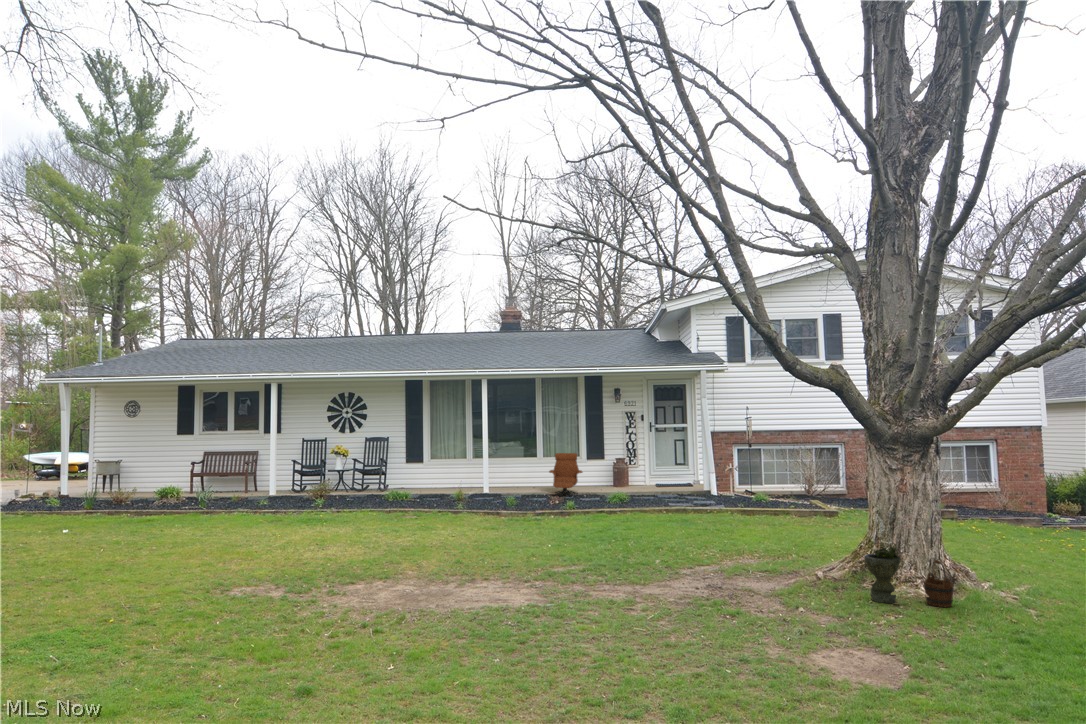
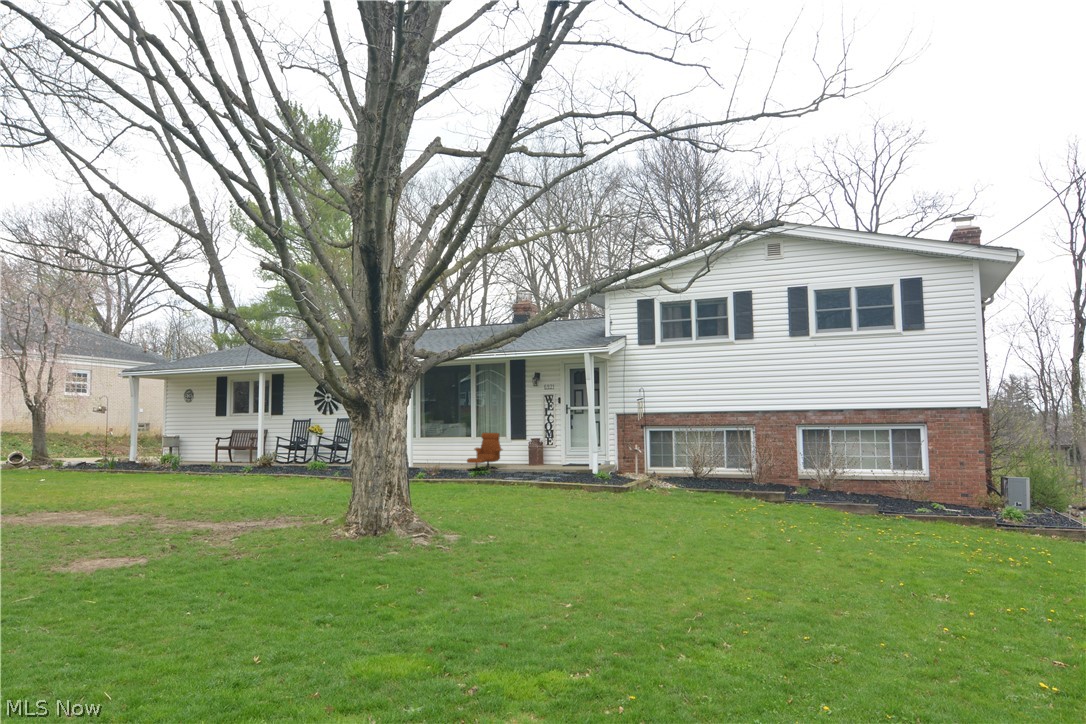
planter: present [864,547,900,603] -> none [368,502,397,550]
wooden bucket: present [924,560,954,607] -> none [400,515,423,555]

